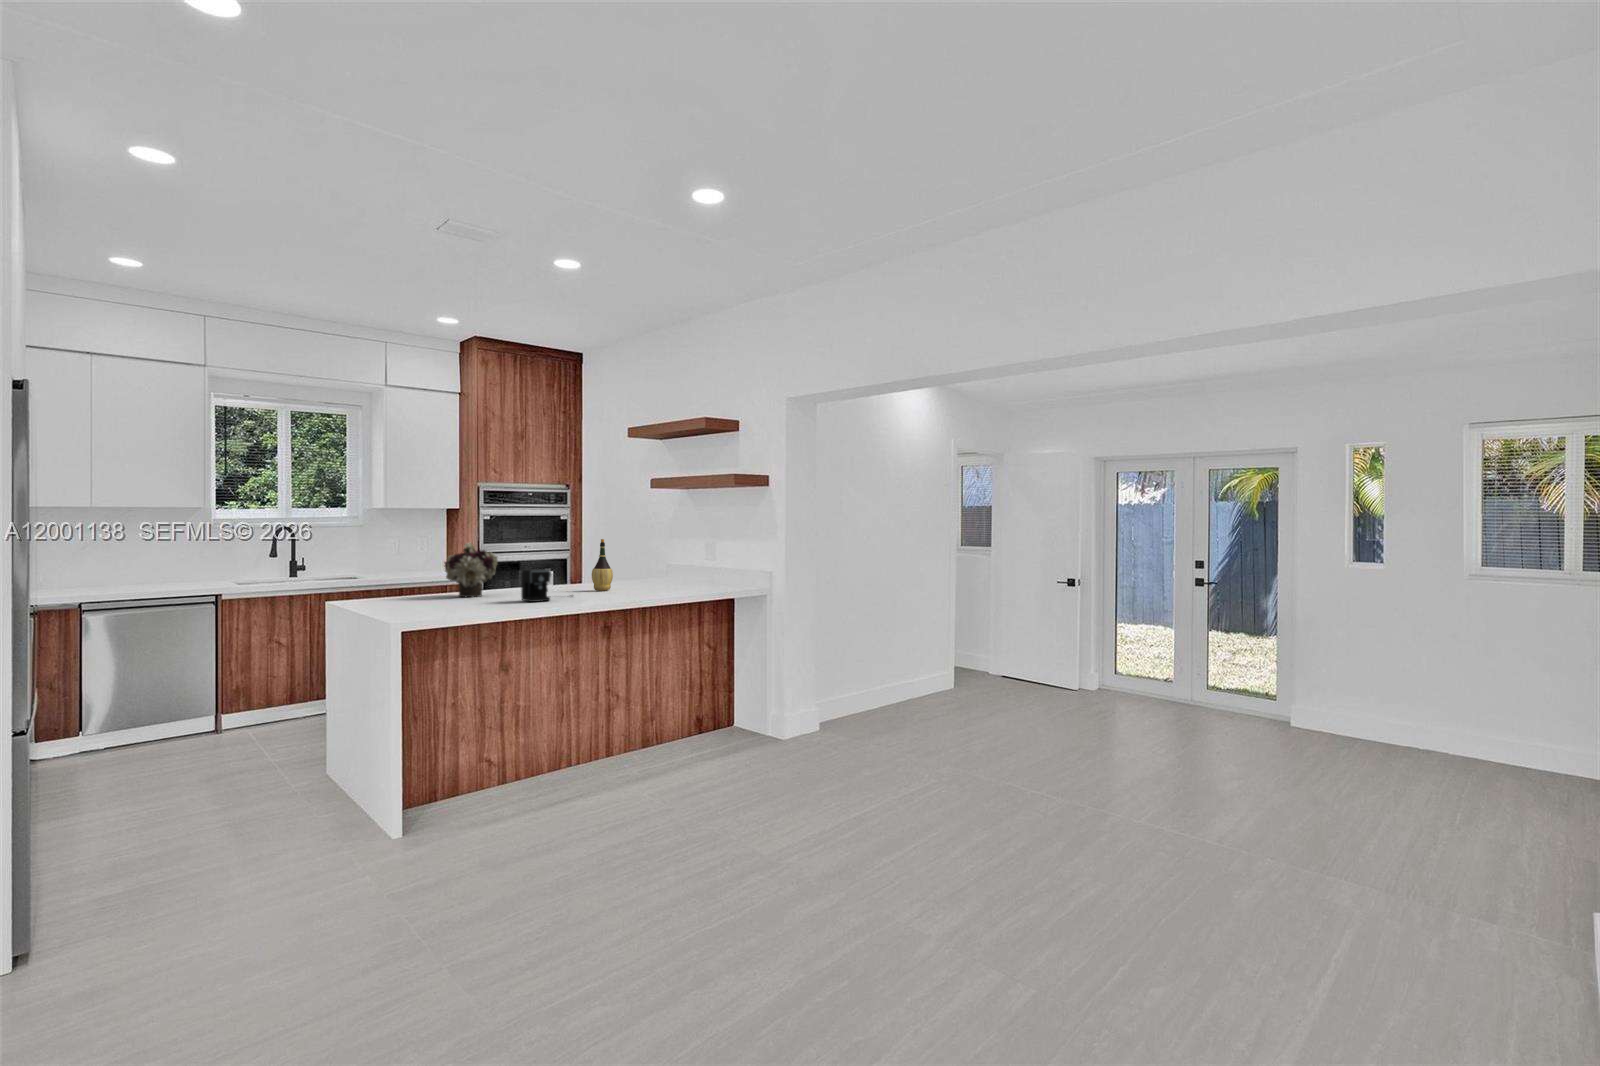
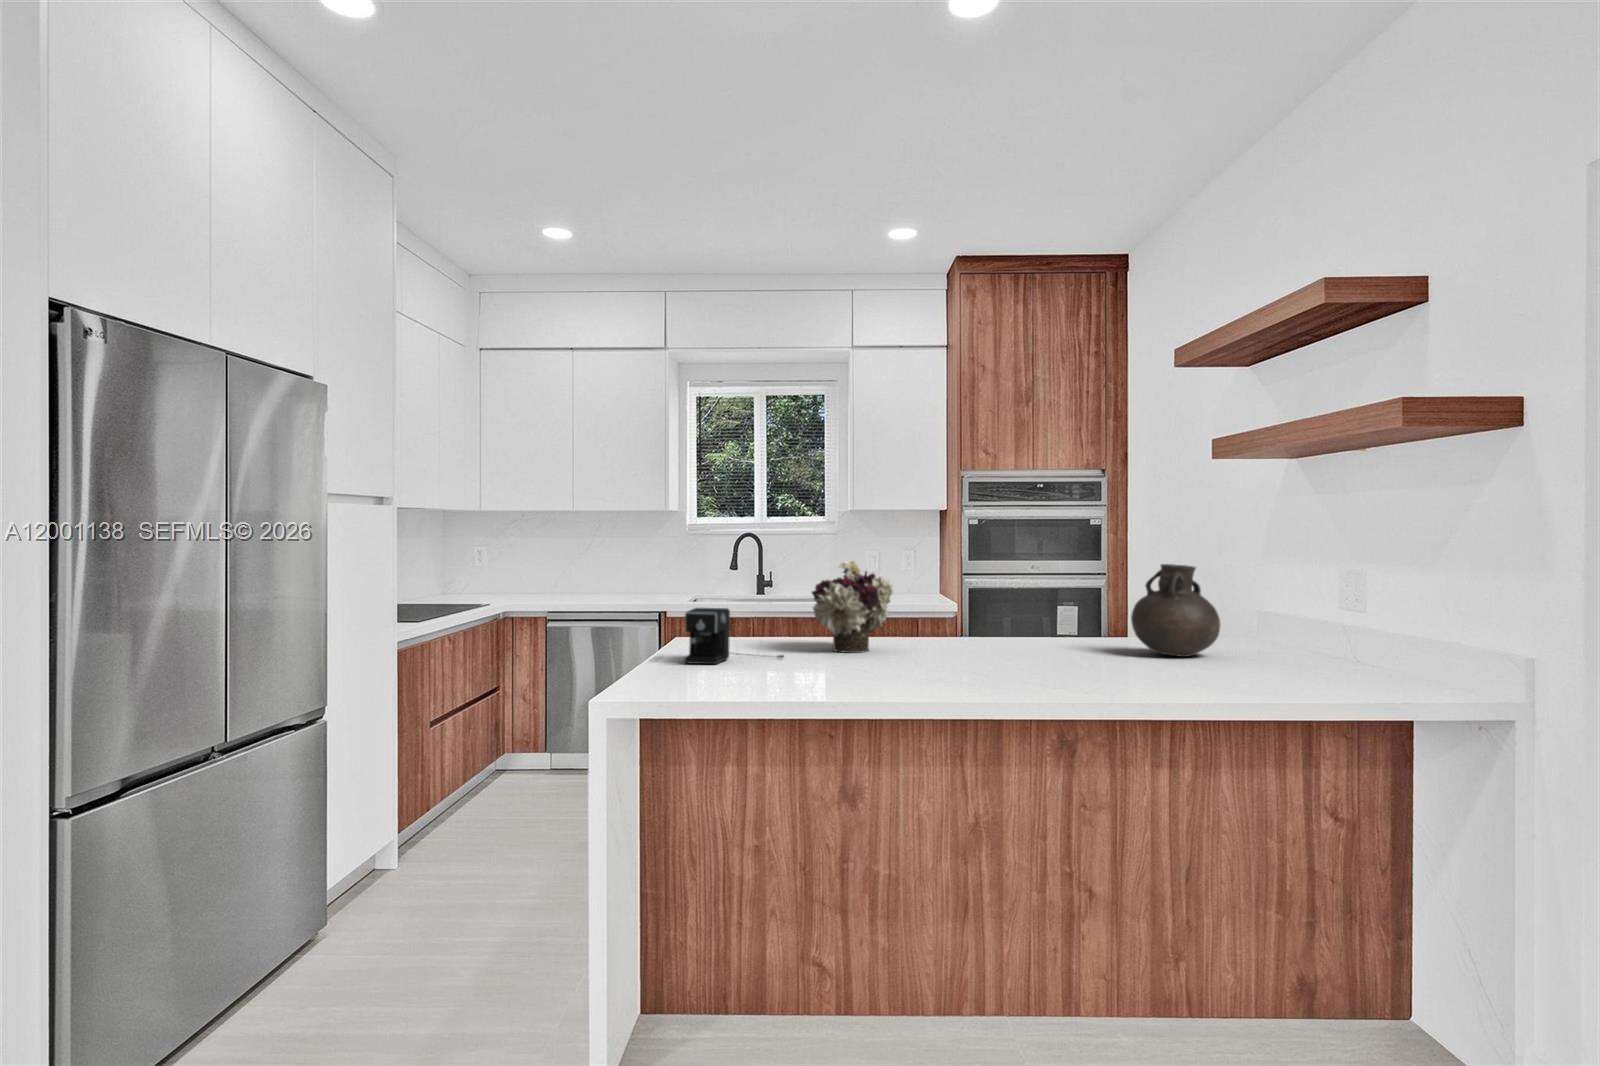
wine bottle: present [592,539,613,591] -> none [1048,559,1092,662]
vase: none [623,541,664,586] -> present [1131,564,1220,657]
coffee maker: present [521,569,551,602] -> present [684,608,784,664]

